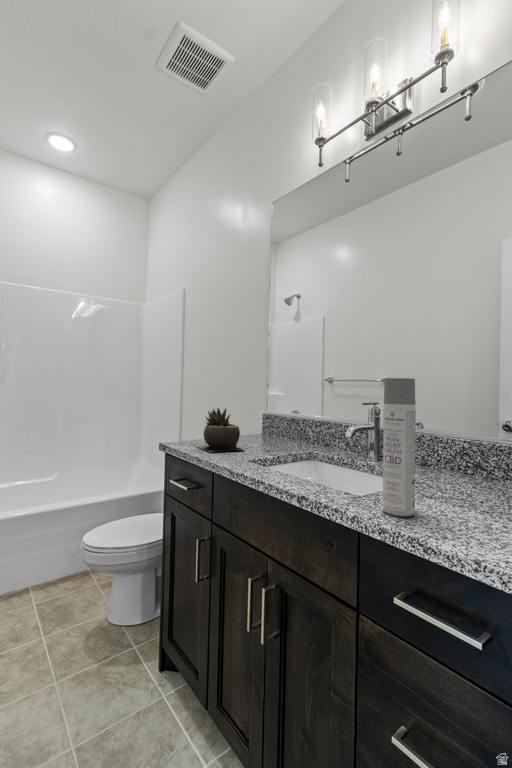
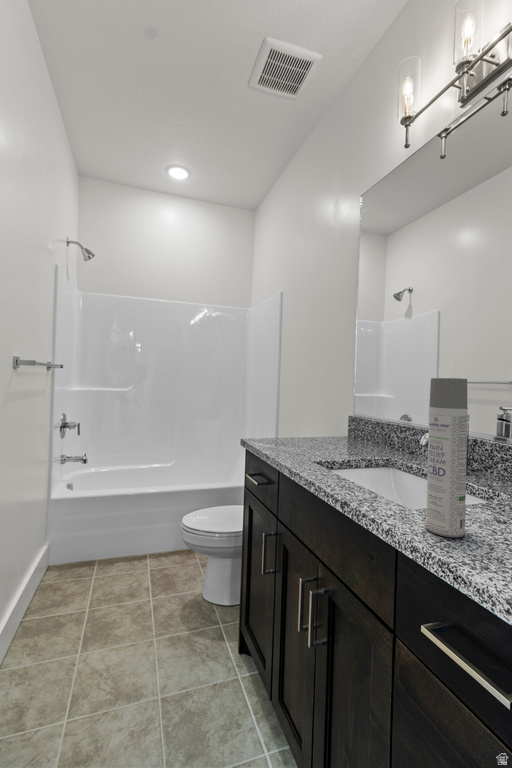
succulent plant: present [198,408,244,452] -> none [271,406,318,450]

